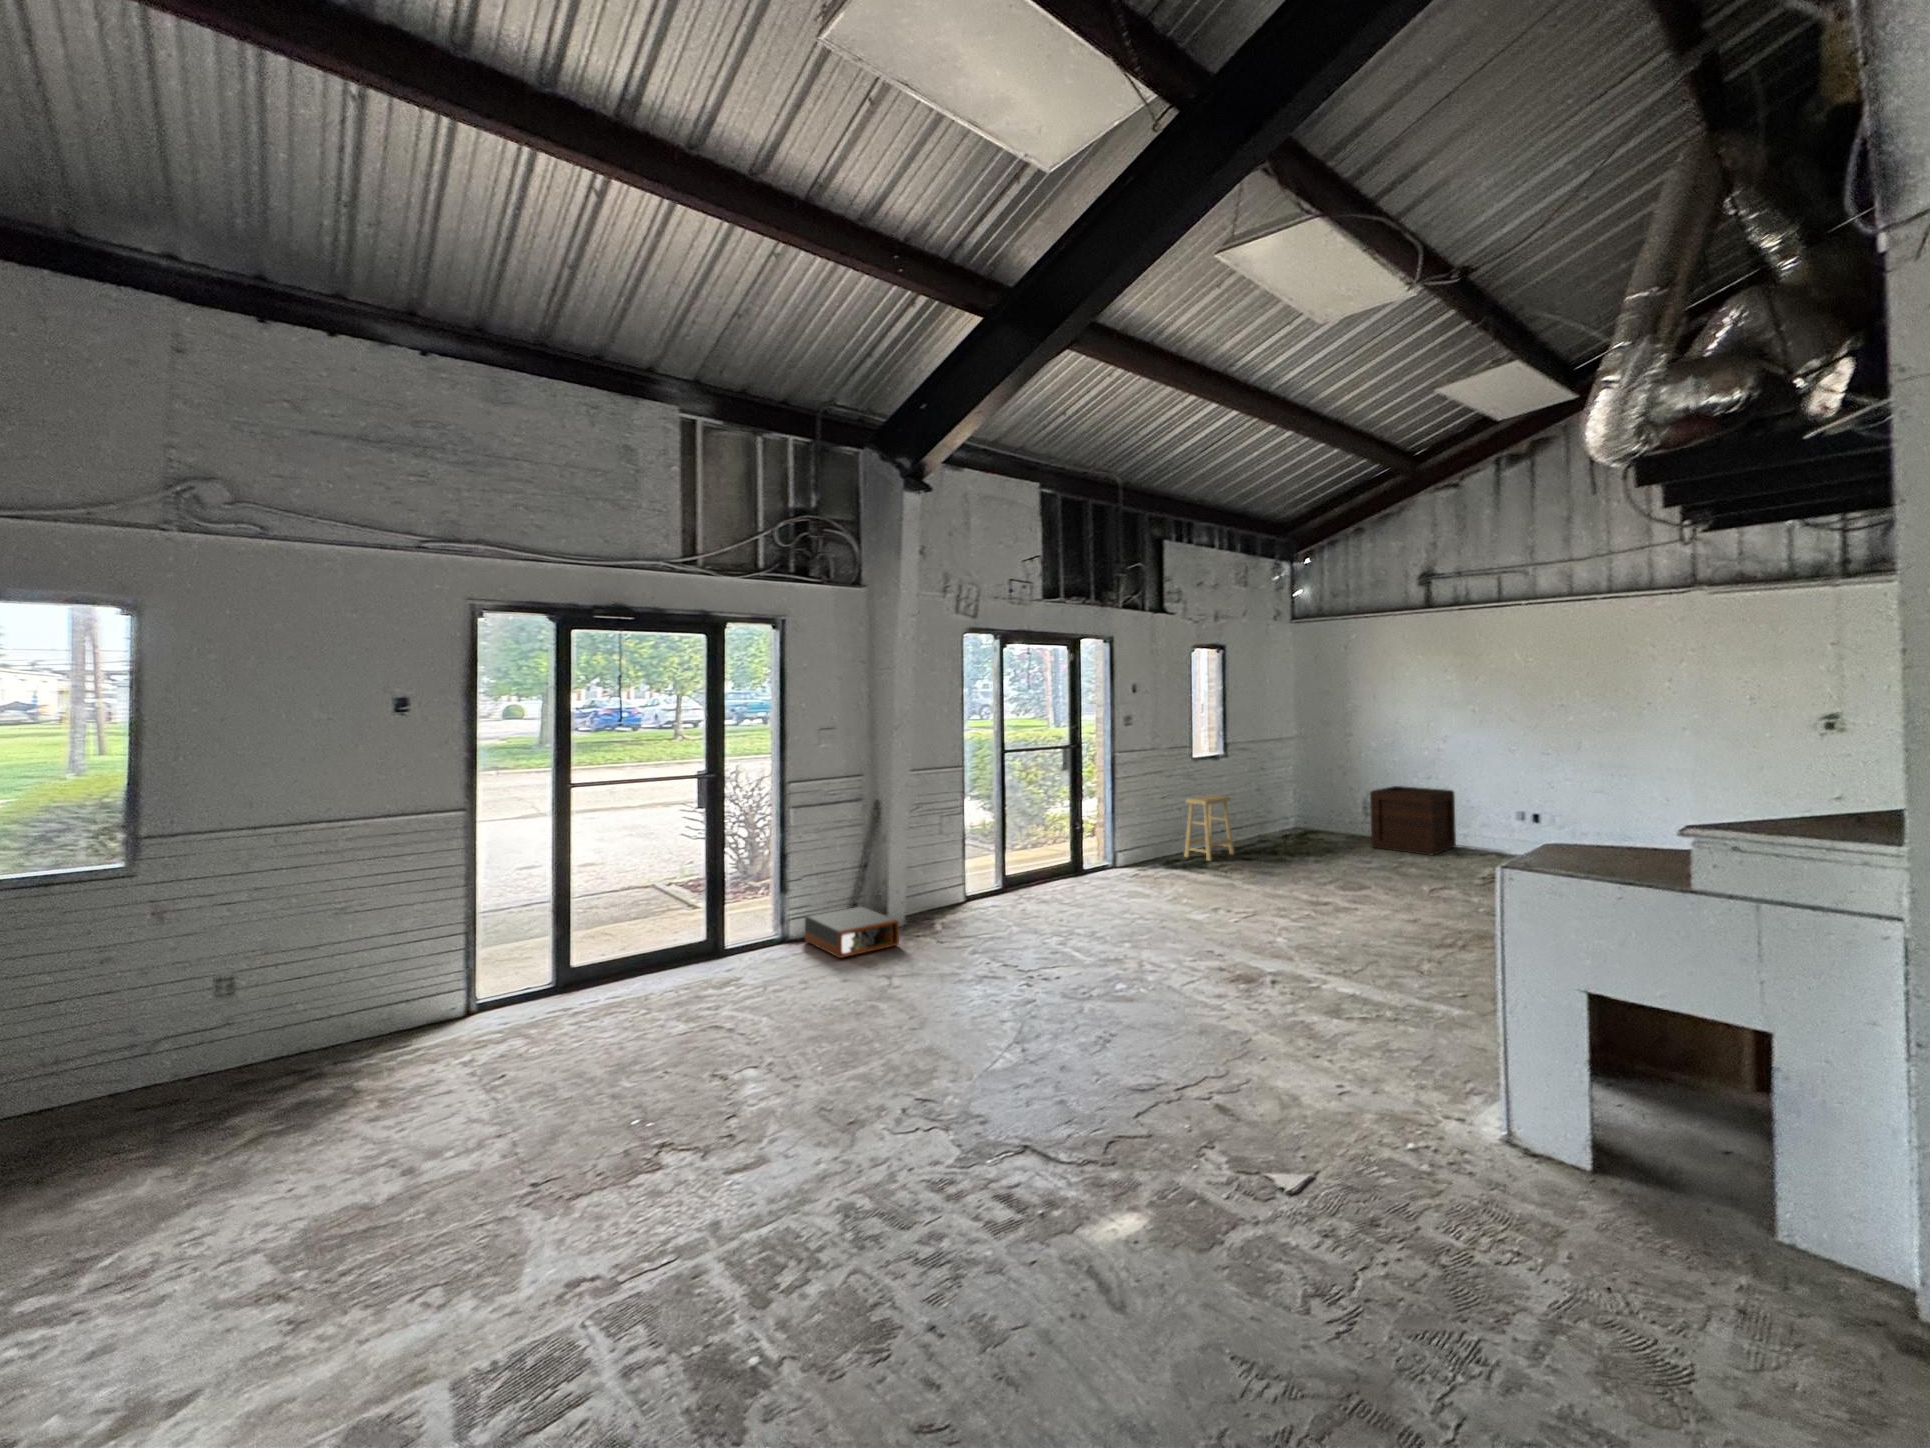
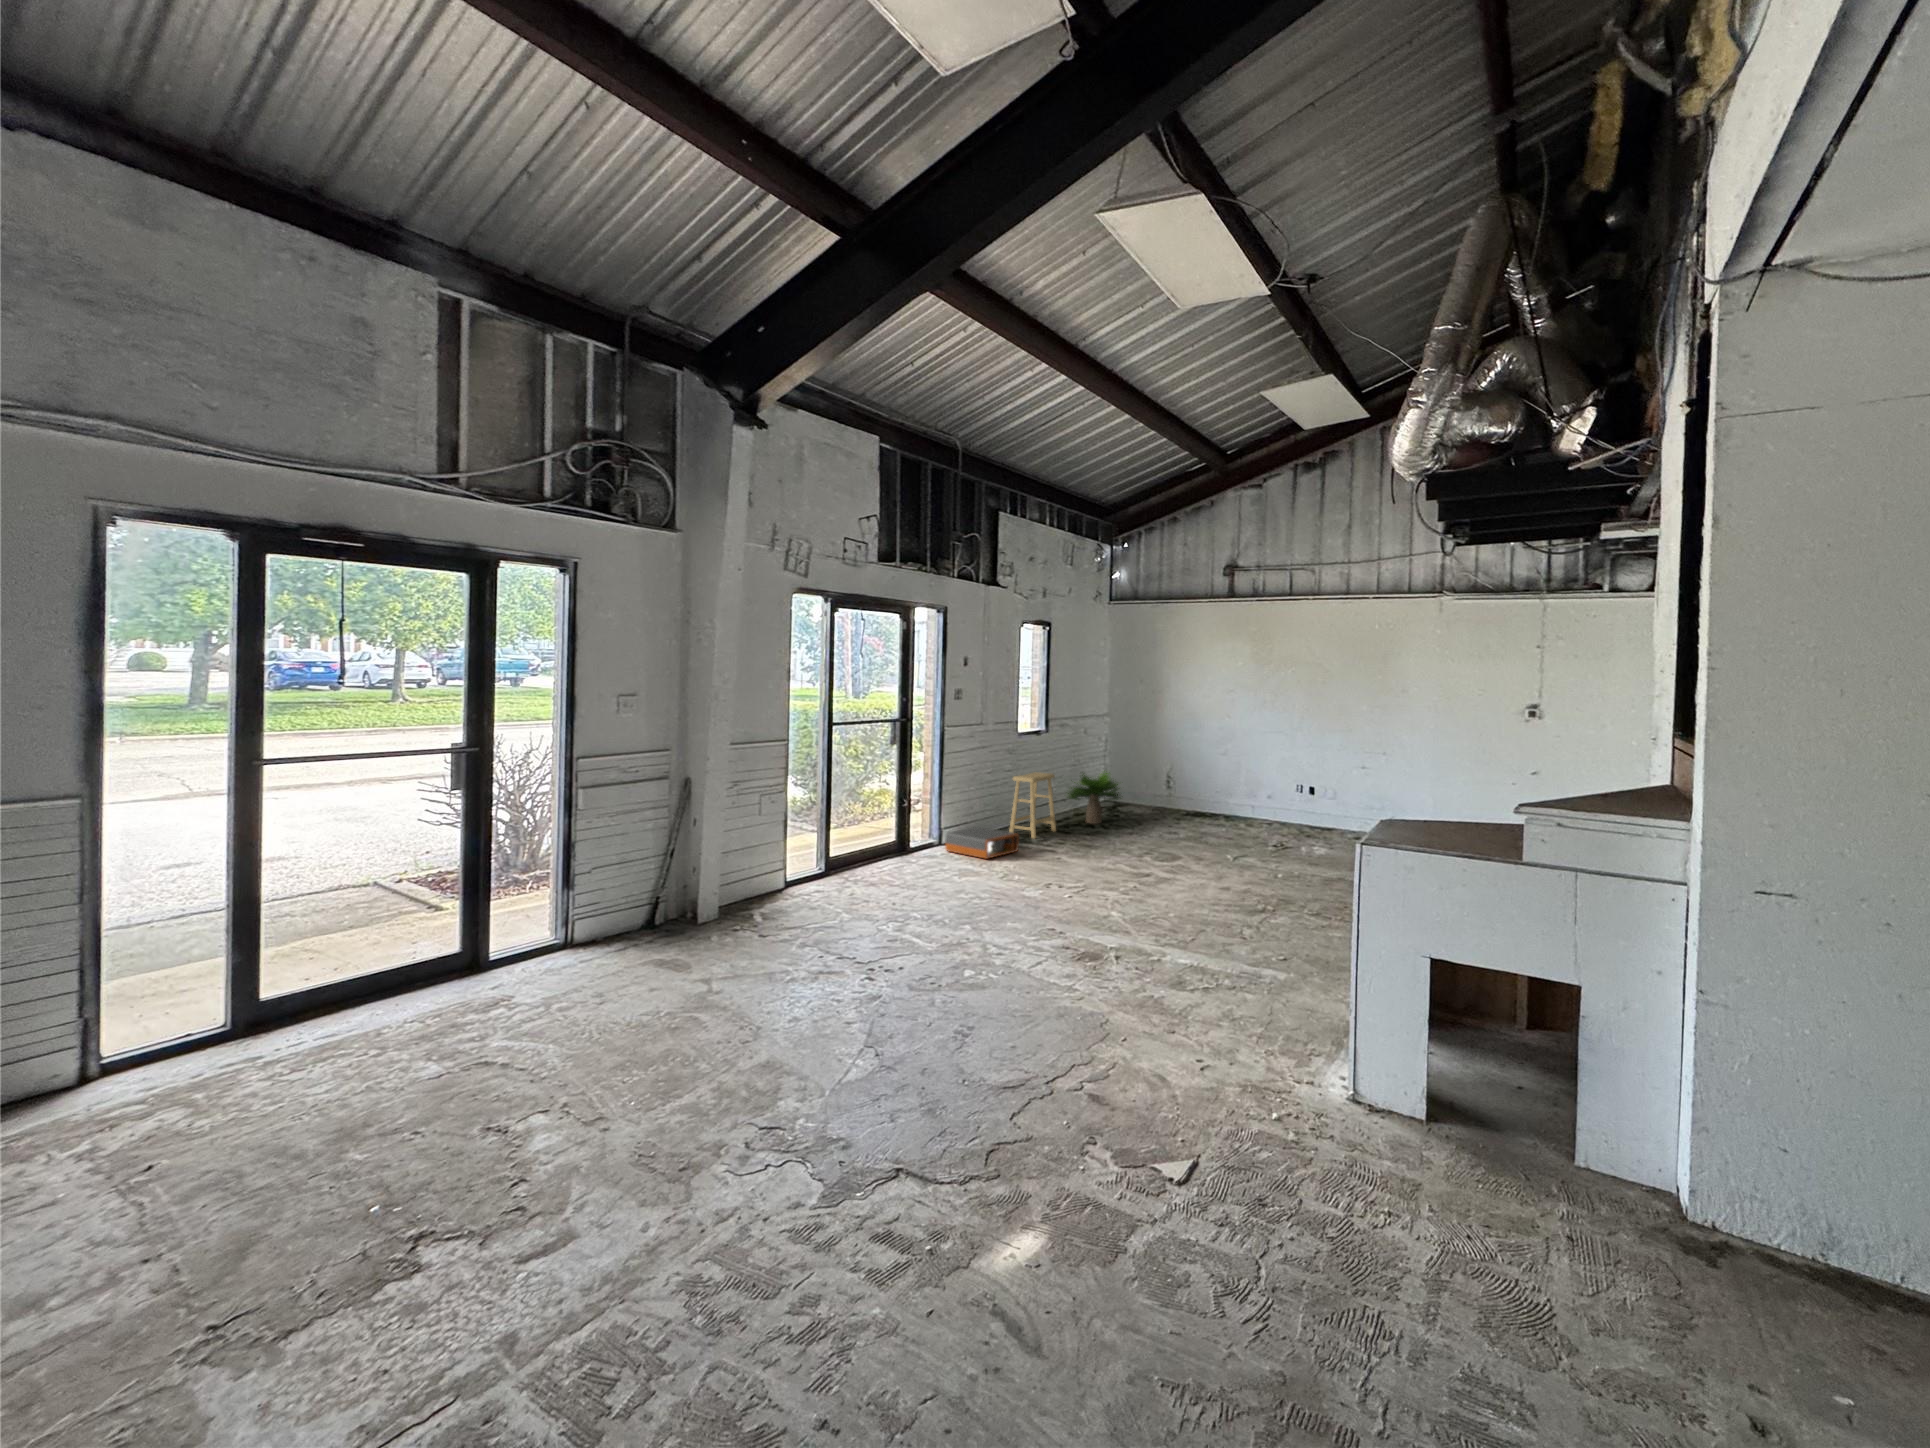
wooden crate: present [1370,786,1456,855] -> none [1177,763,1248,828]
potted plant: none [1242,791,1310,848] -> present [1067,773,1120,824]
storage box: present [805,907,899,958] -> present [945,827,1019,859]

